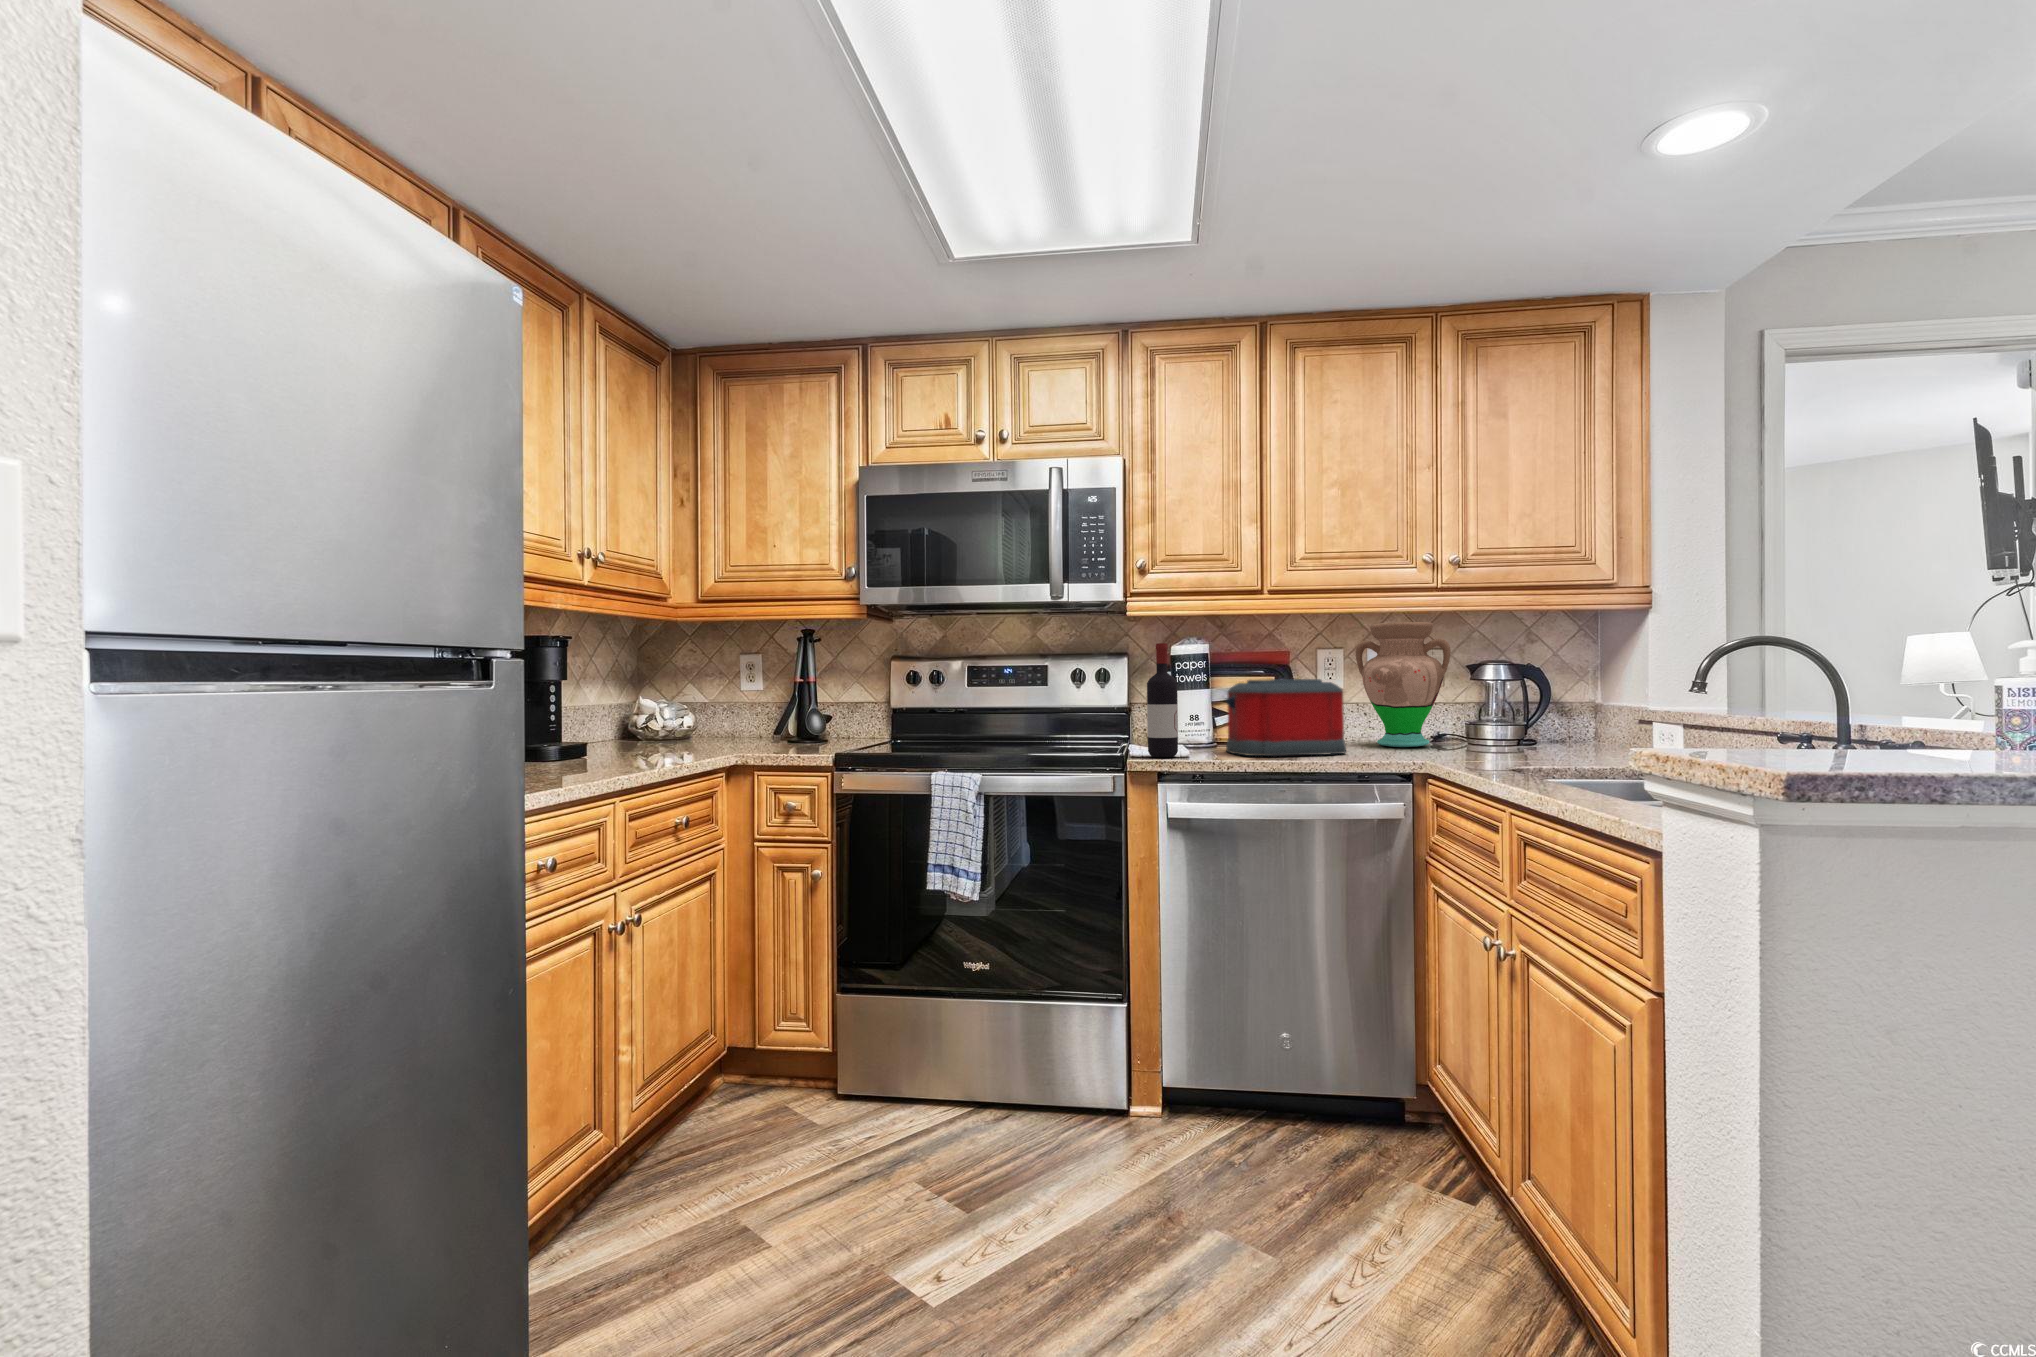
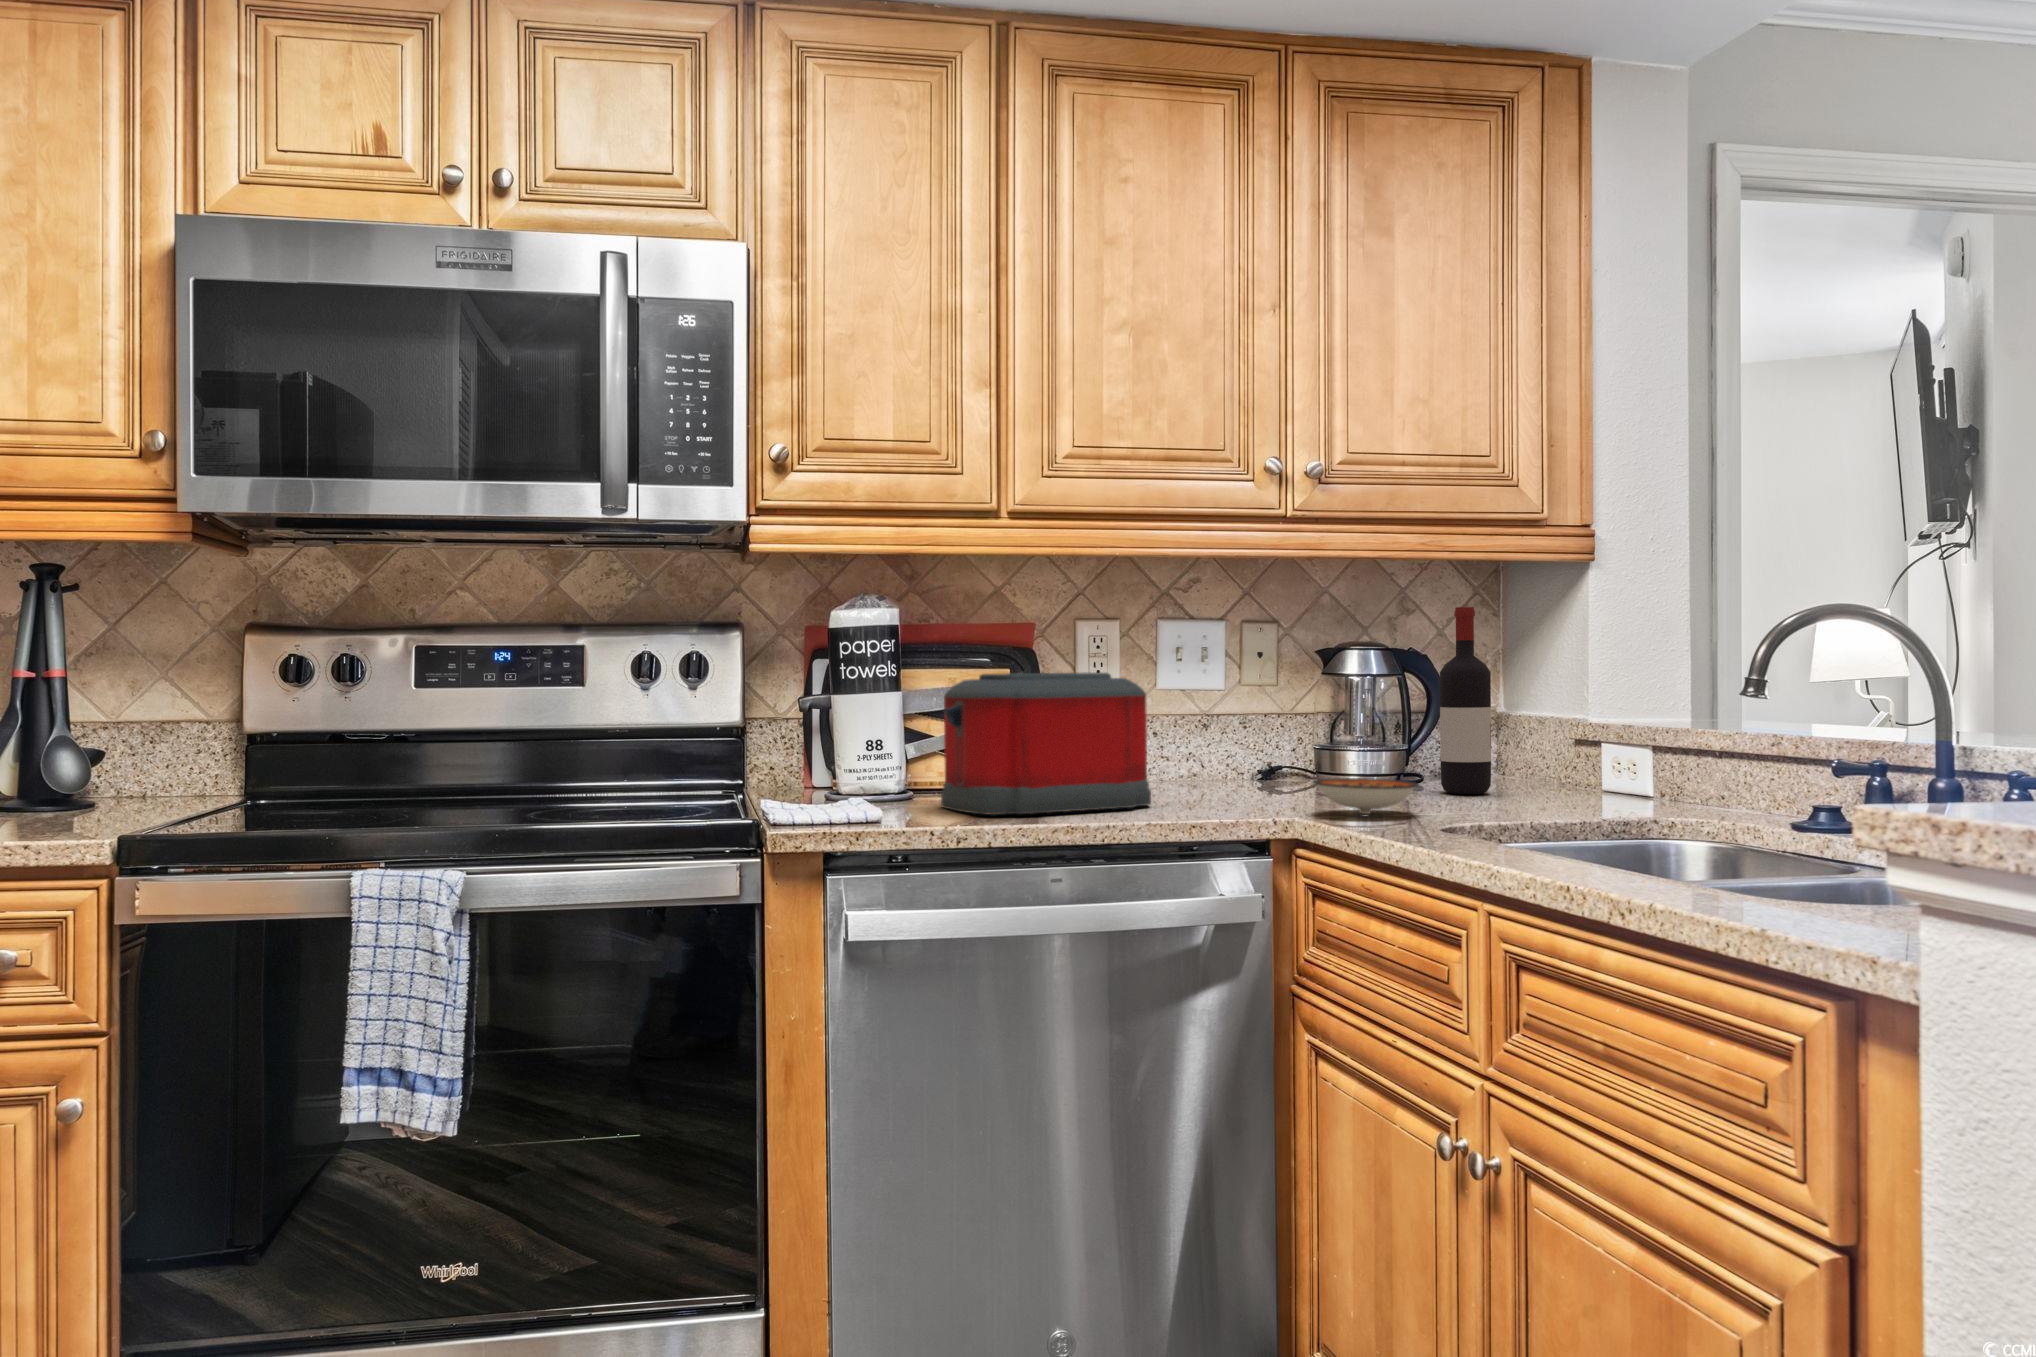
vase: present [1355,622,1450,747] -> none [1150,575,1305,790]
wine bottle: present [1147,643,1178,757] -> present [1440,607,1491,794]
ceramic bowl: none [1441,740,1510,761] -> present [1313,778,1419,814]

